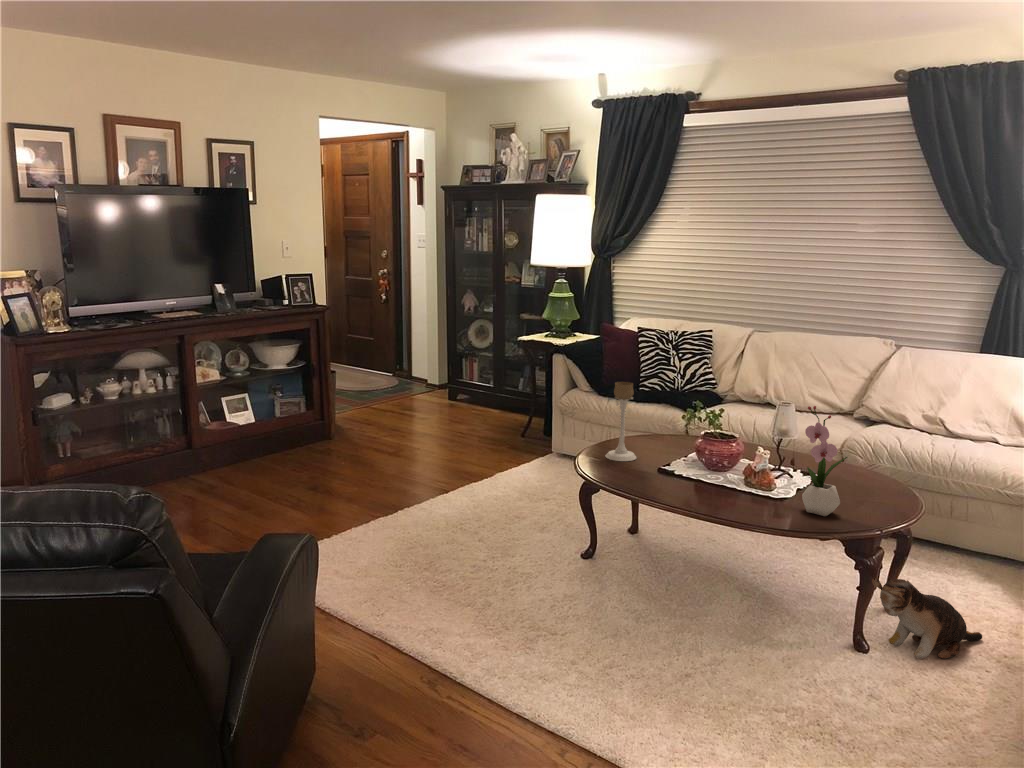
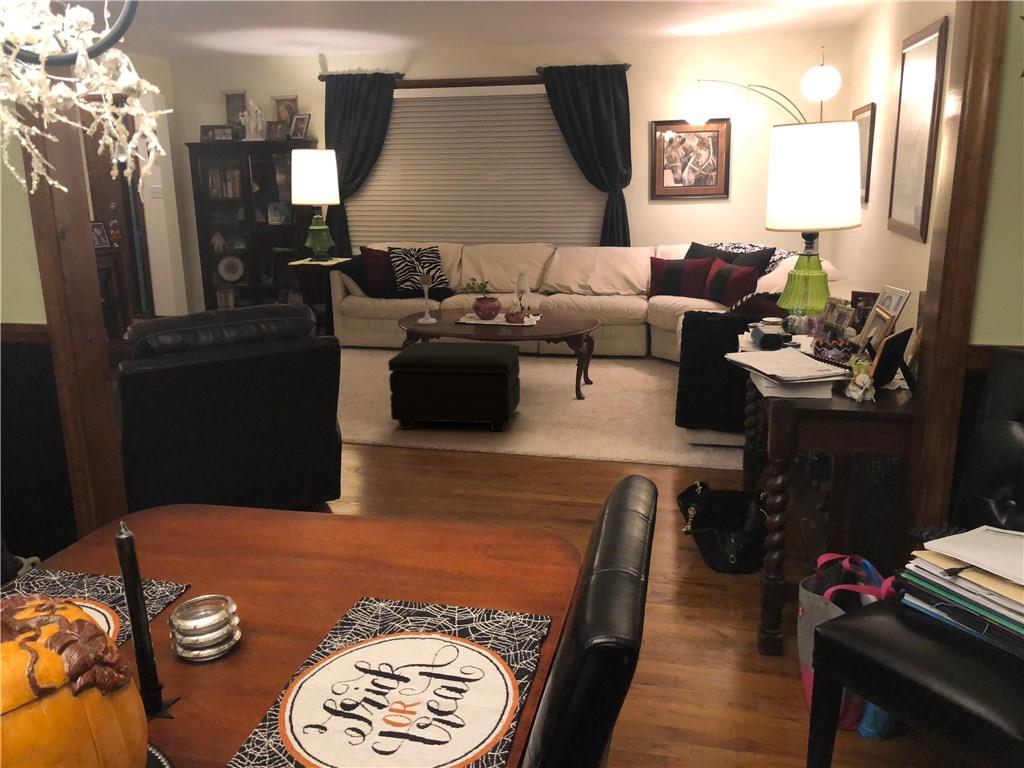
flower arrangement: present [802,406,847,516] -> none [543,270,563,329]
footstool: none [491,498,741,707] -> present [388,342,520,431]
plush toy: present [872,578,982,659] -> none [581,357,631,396]

